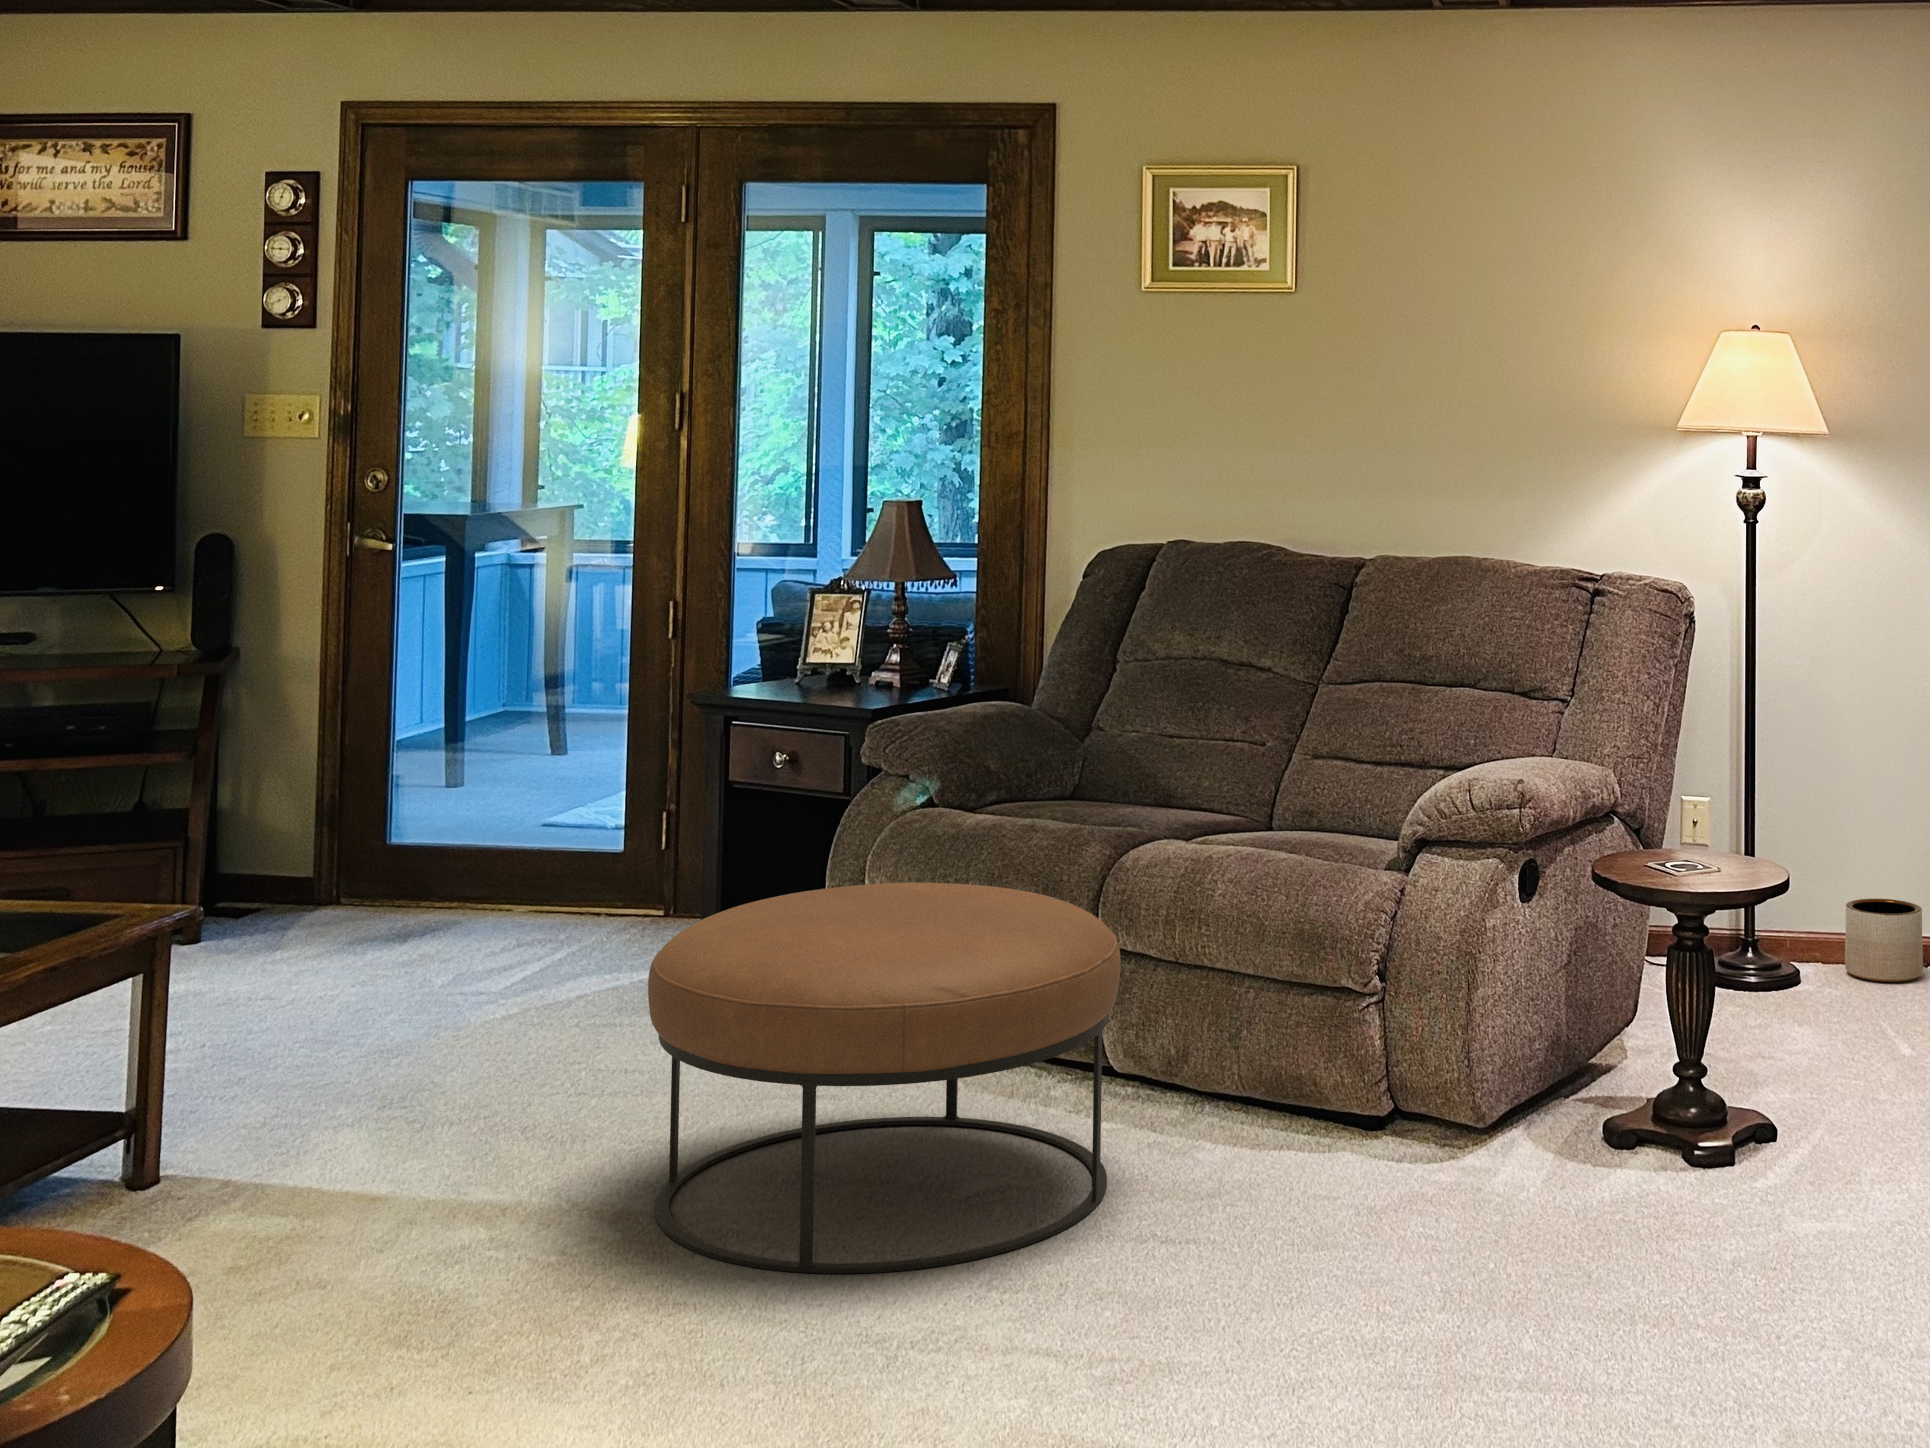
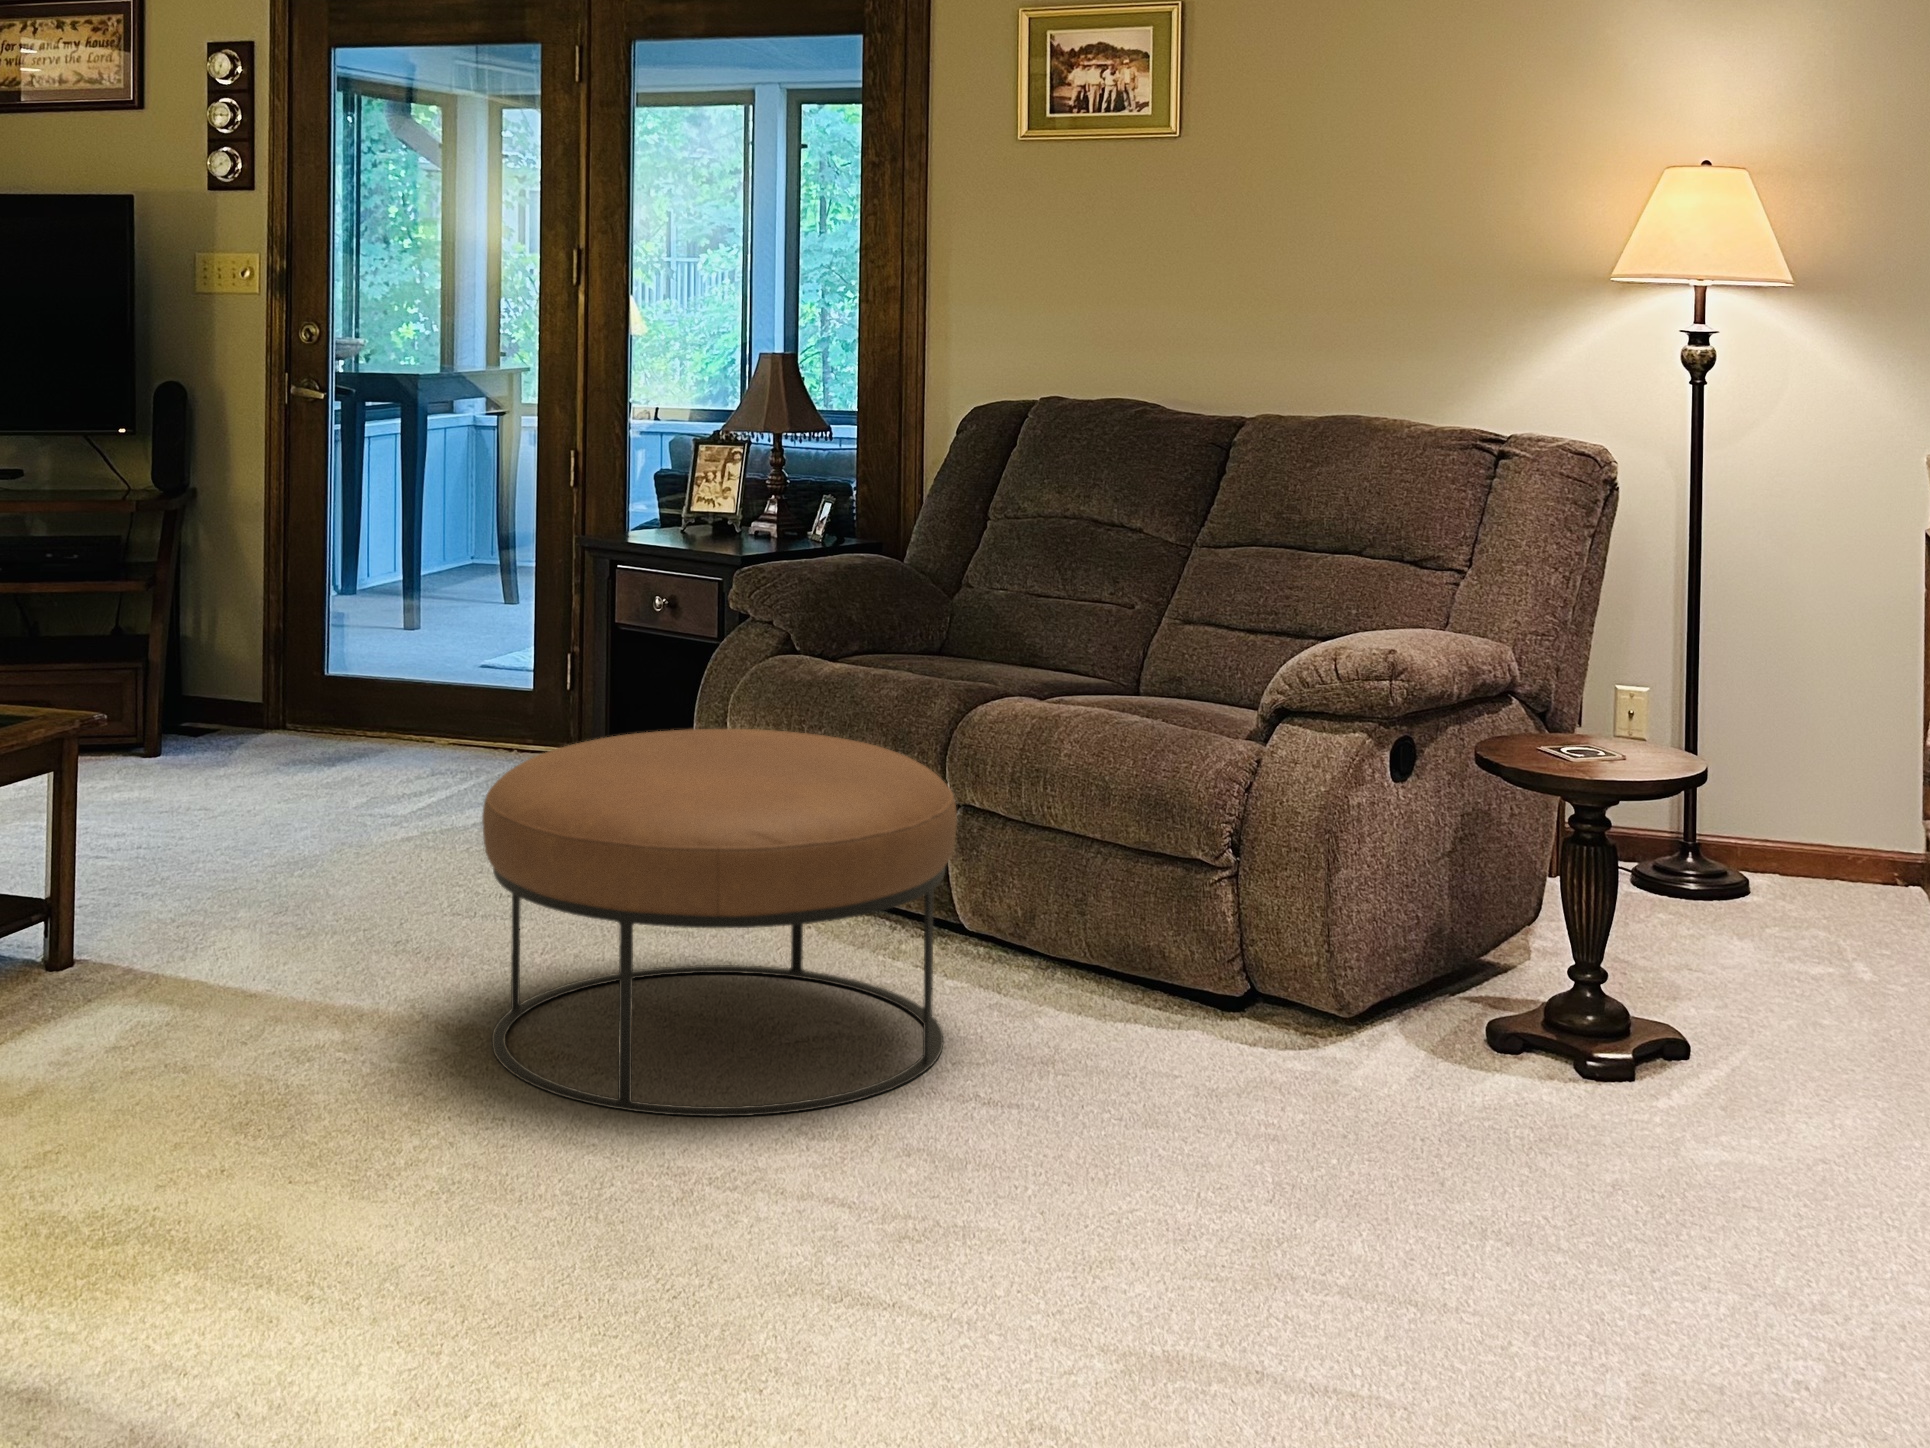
planter: present [1845,899,1923,982] -> none [1807,806,1901,900]

